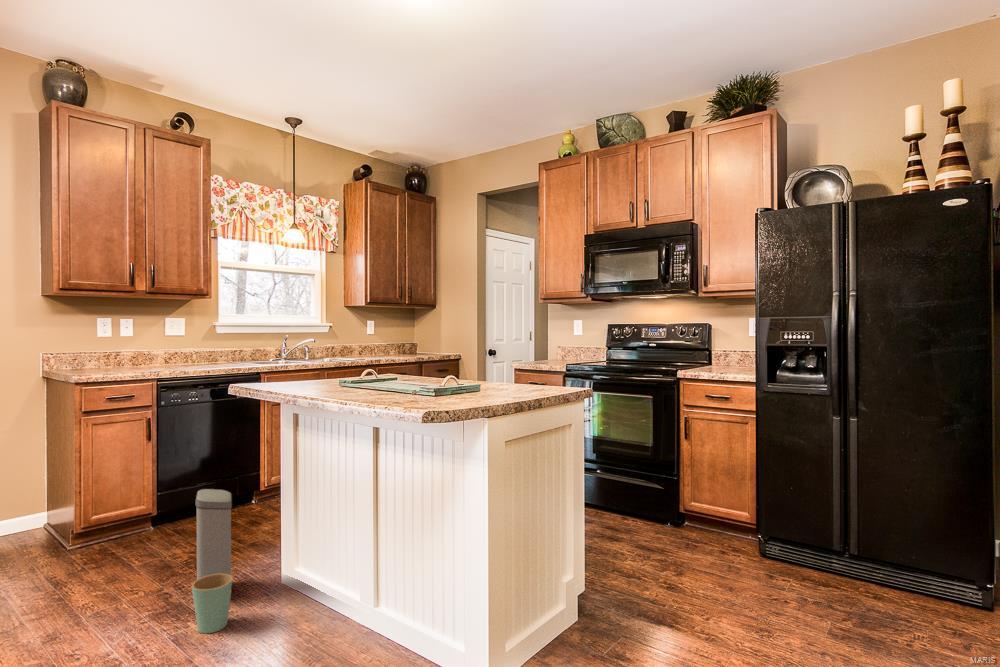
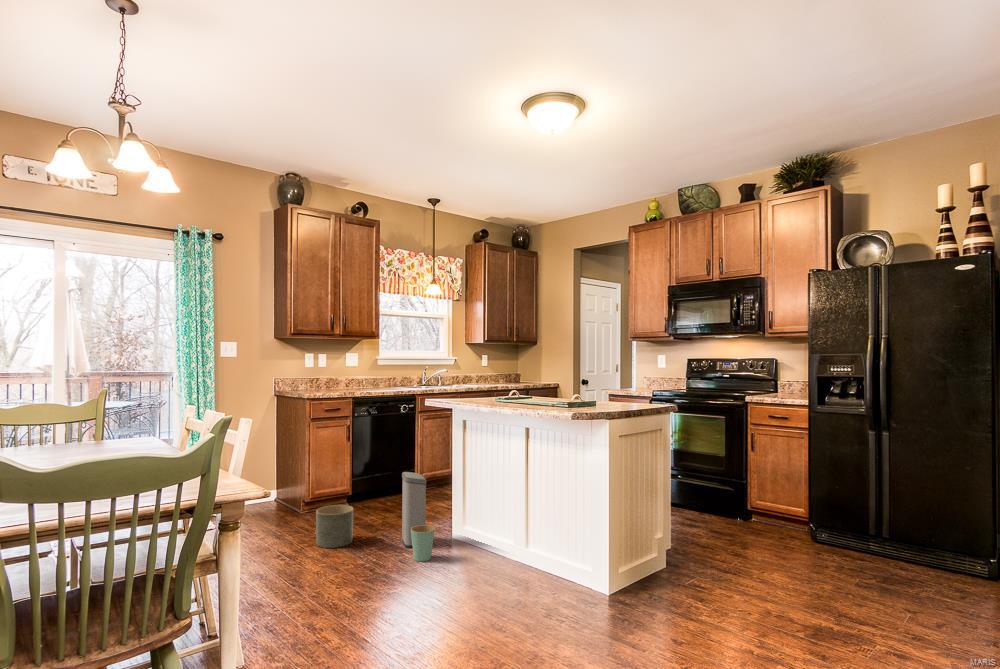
planter: none [53,541,121,613] -> present [316,505,353,548]

